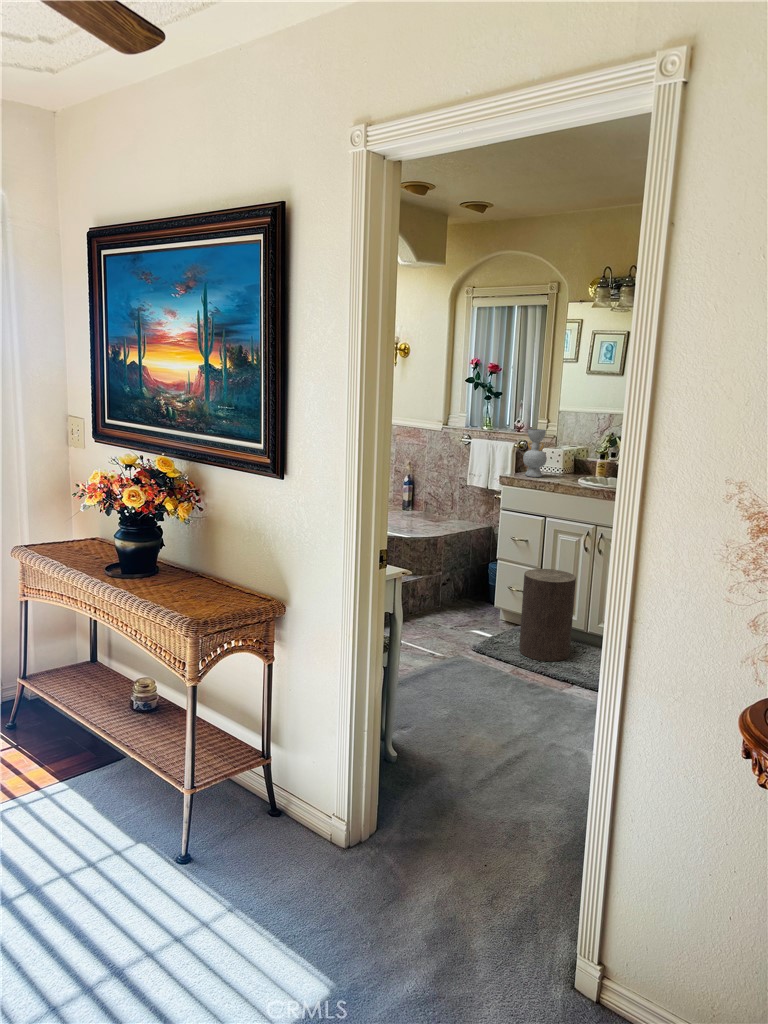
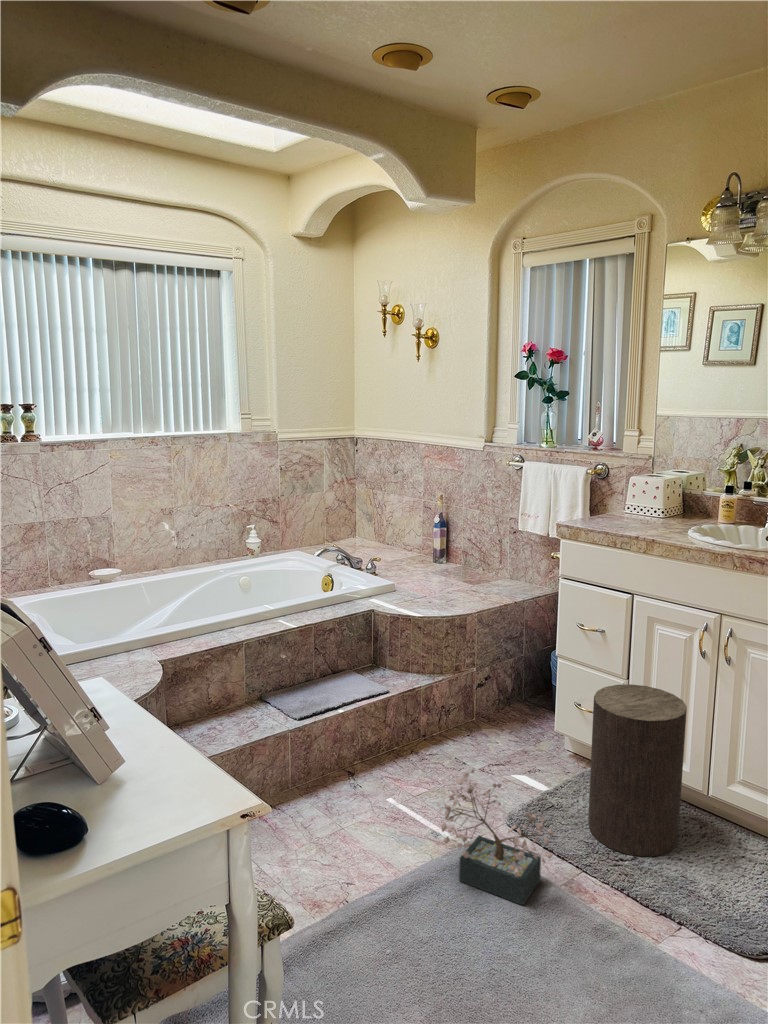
decorative vase: present [523,429,547,477] -> none [594,447,634,526]
decorative plant: none [441,612,505,680] -> present [437,770,556,905]

